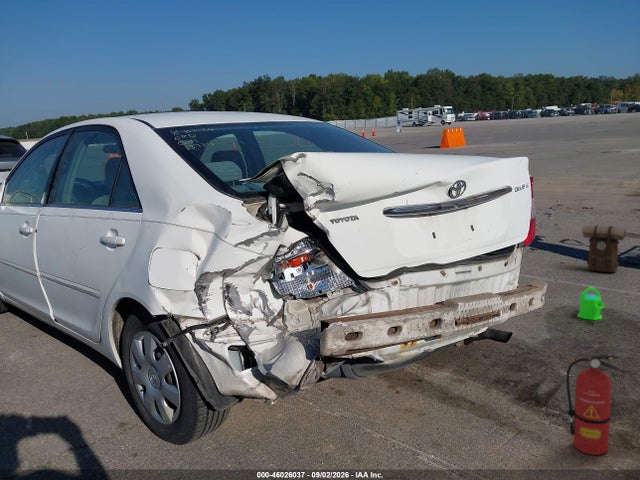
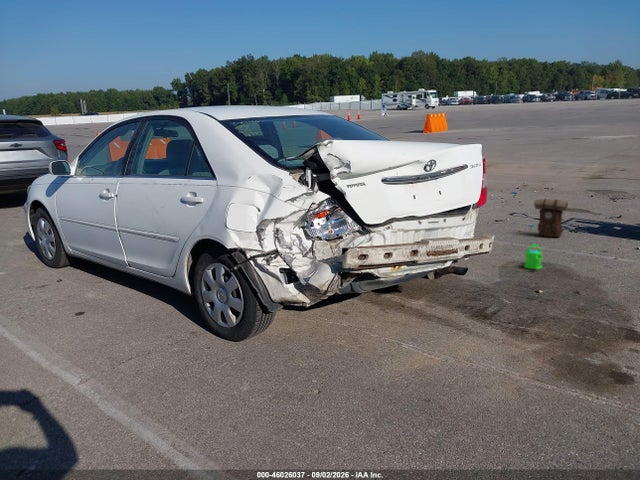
fire extinguisher: present [566,355,620,455] -> none [501,277,536,344]

